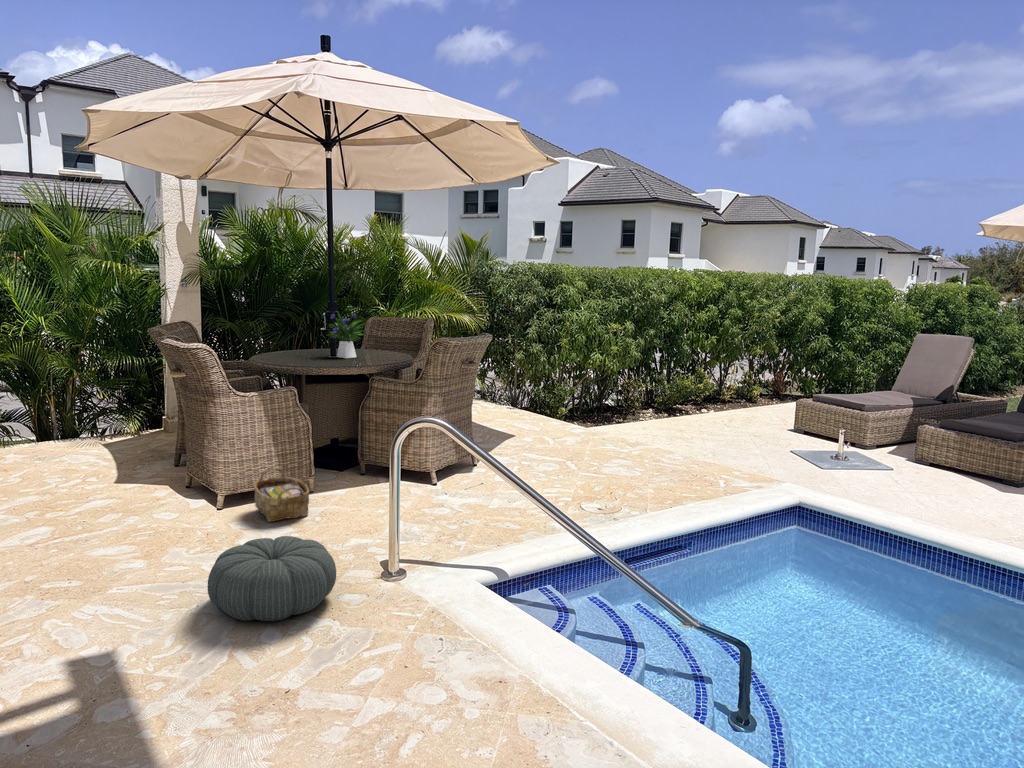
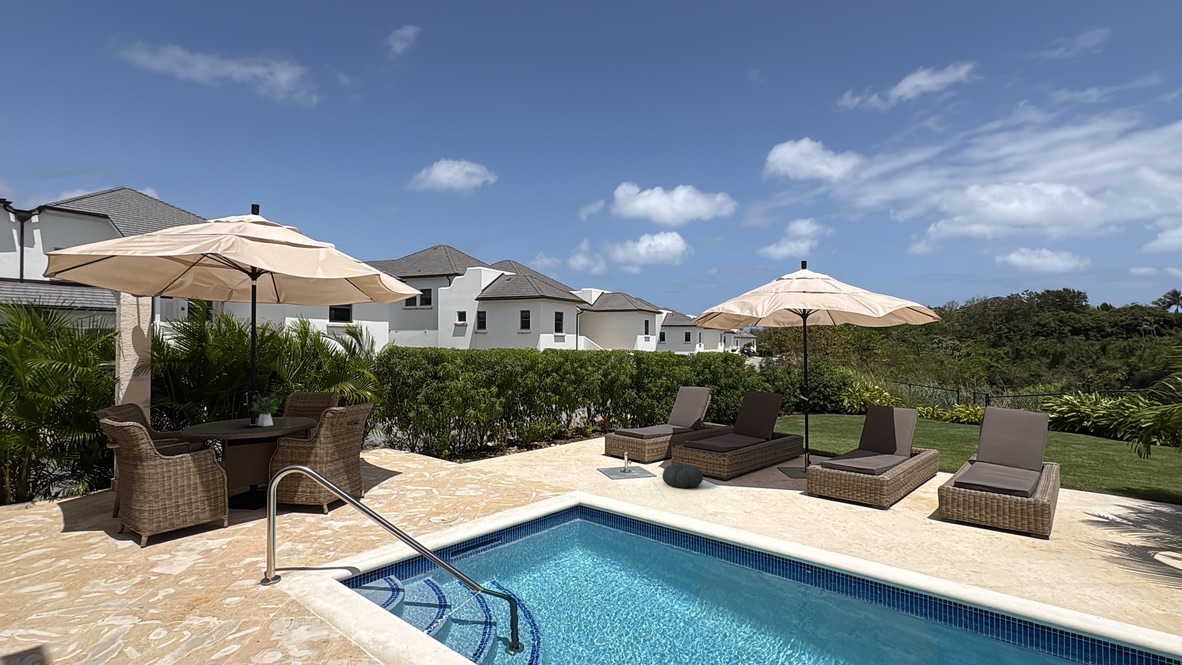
woven basket: present [254,468,309,522] -> none [173,512,219,553]
pouf: present [208,536,336,621] -> present [662,464,703,488]

